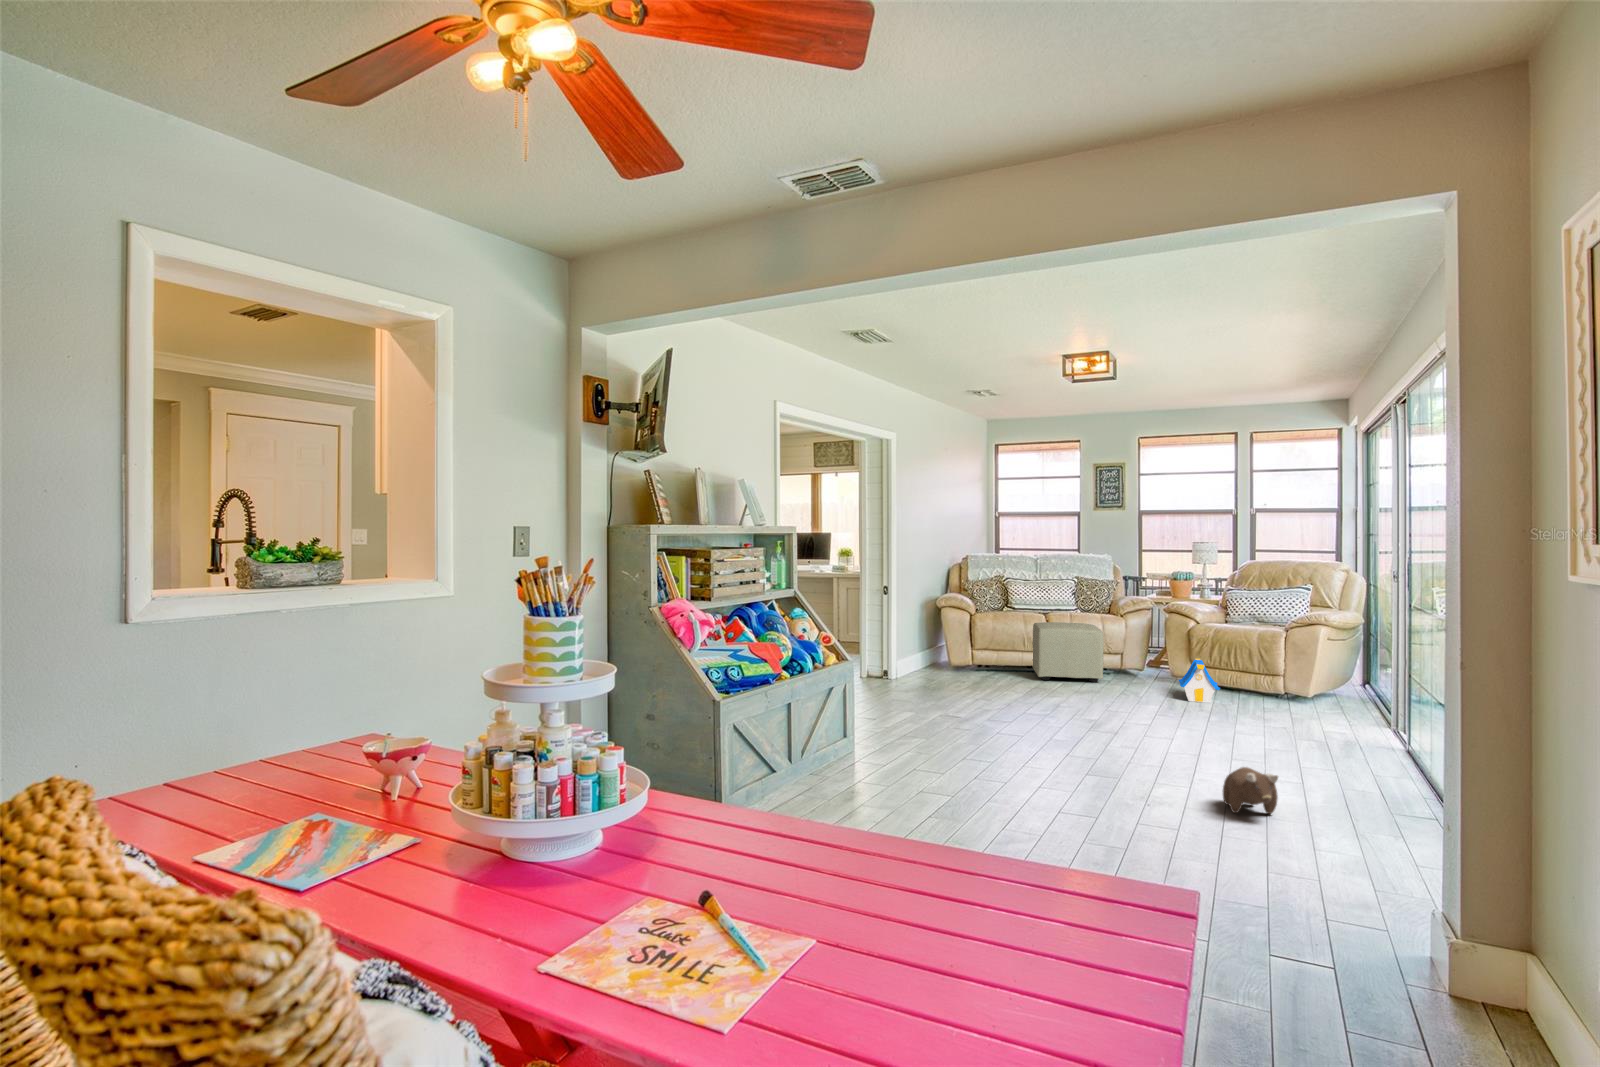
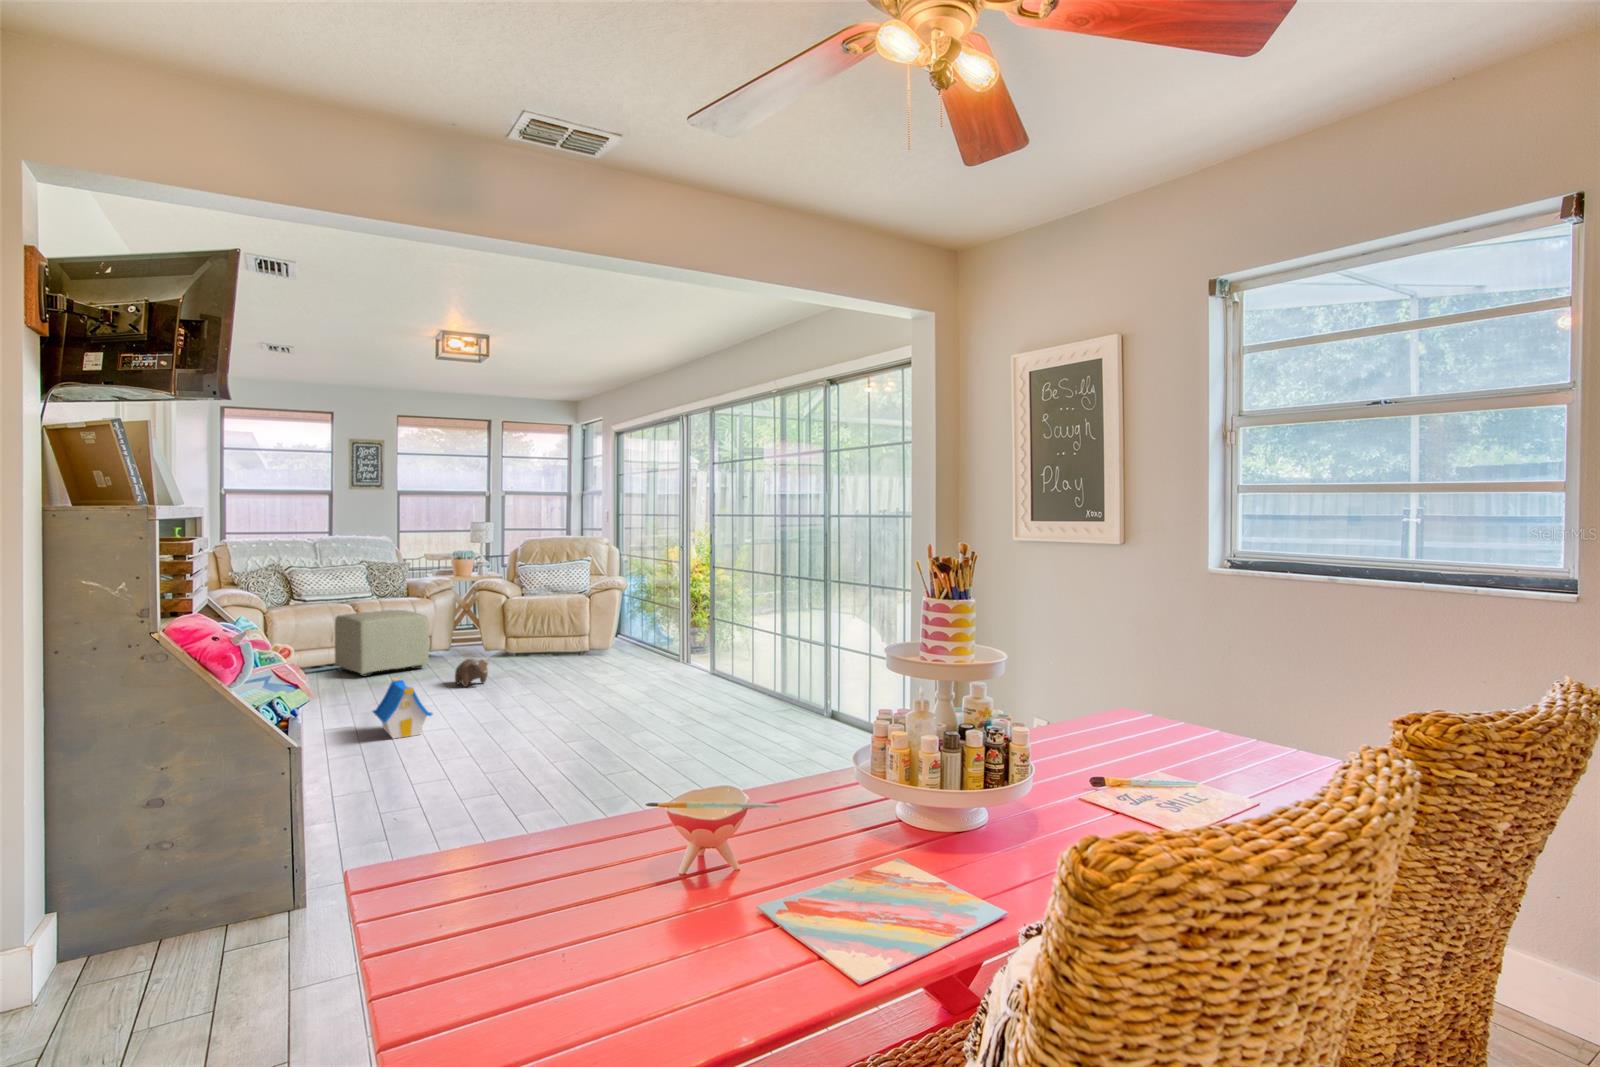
toy house: present [1179,659,1220,703] -> present [373,678,433,739]
plush toy: present [1223,767,1278,814] -> present [455,659,490,687]

